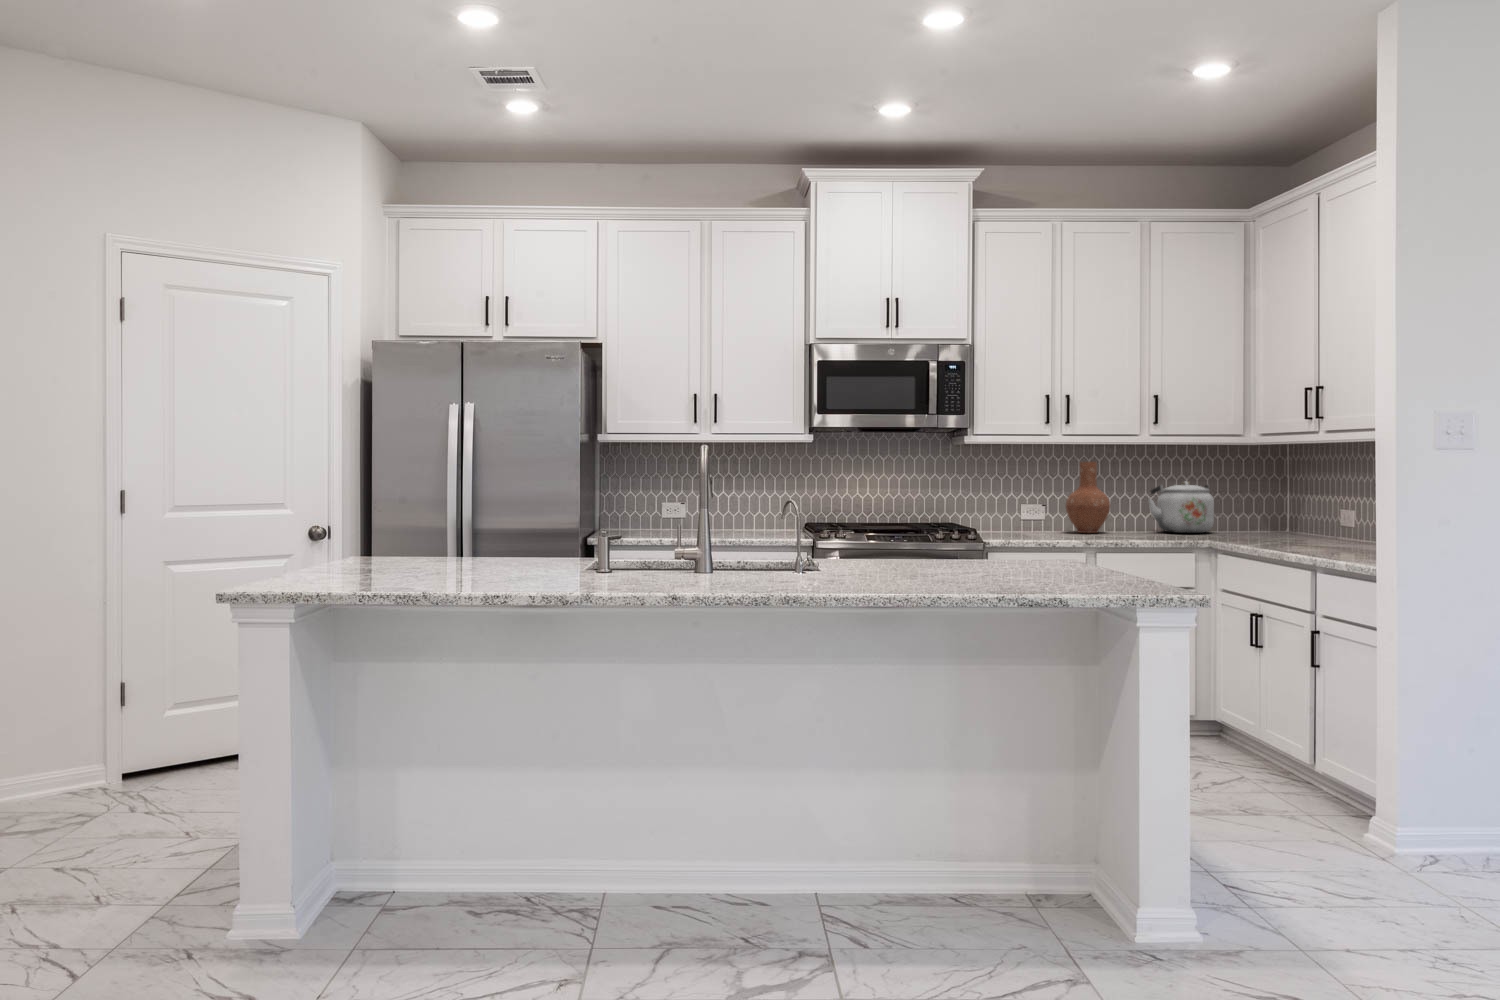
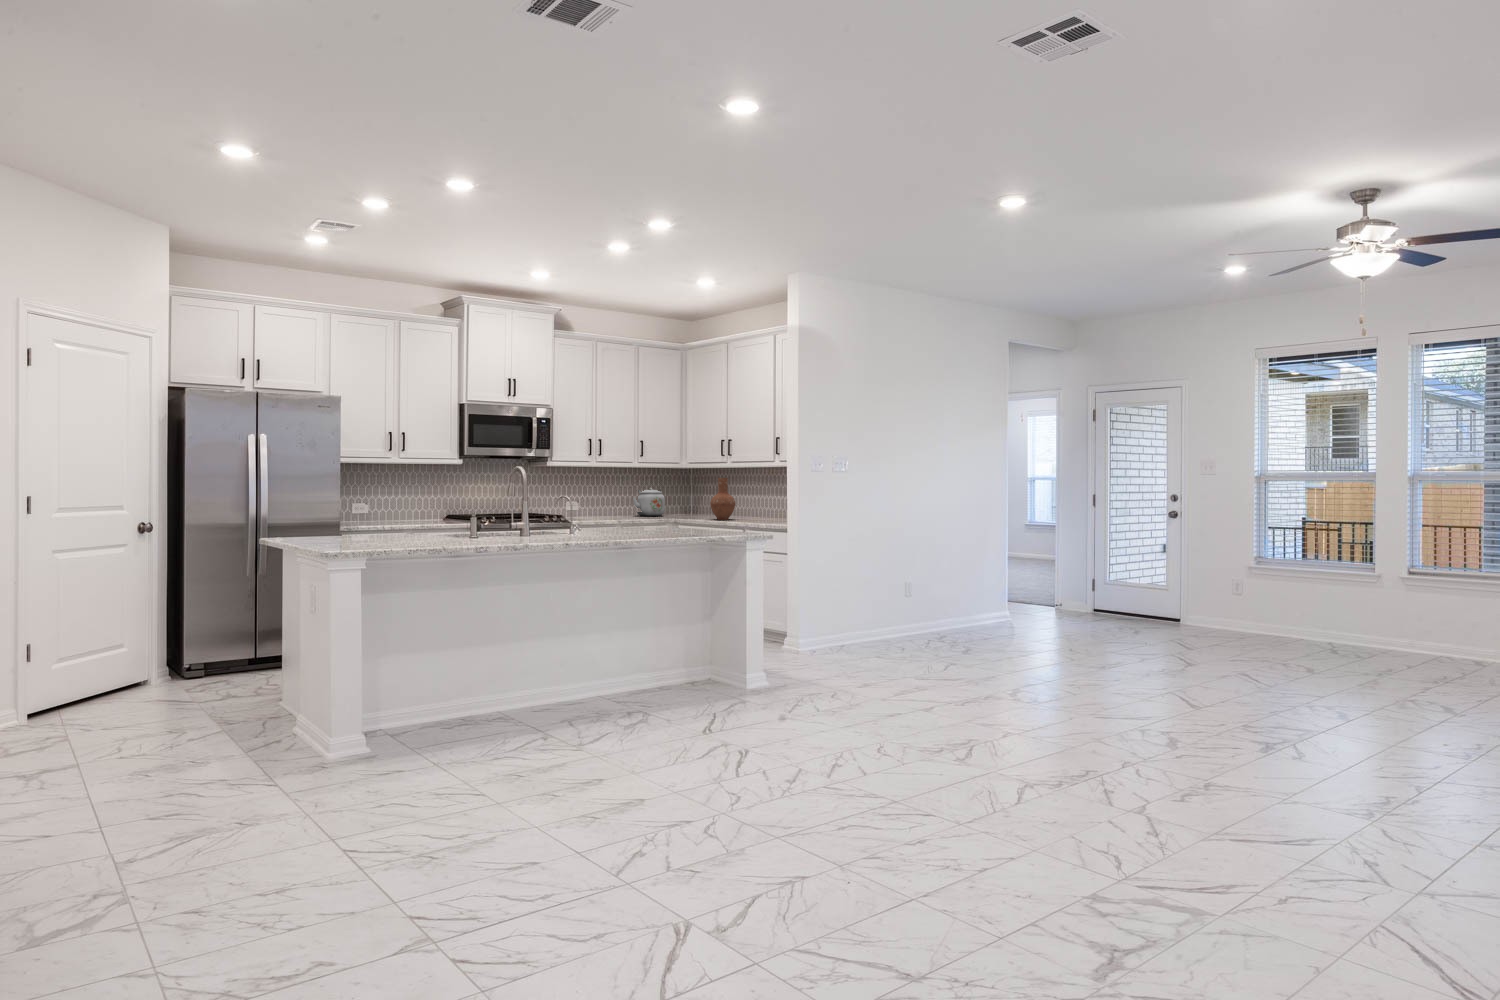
vase: present [1066,462,1110,533] -> present [710,478,735,520]

